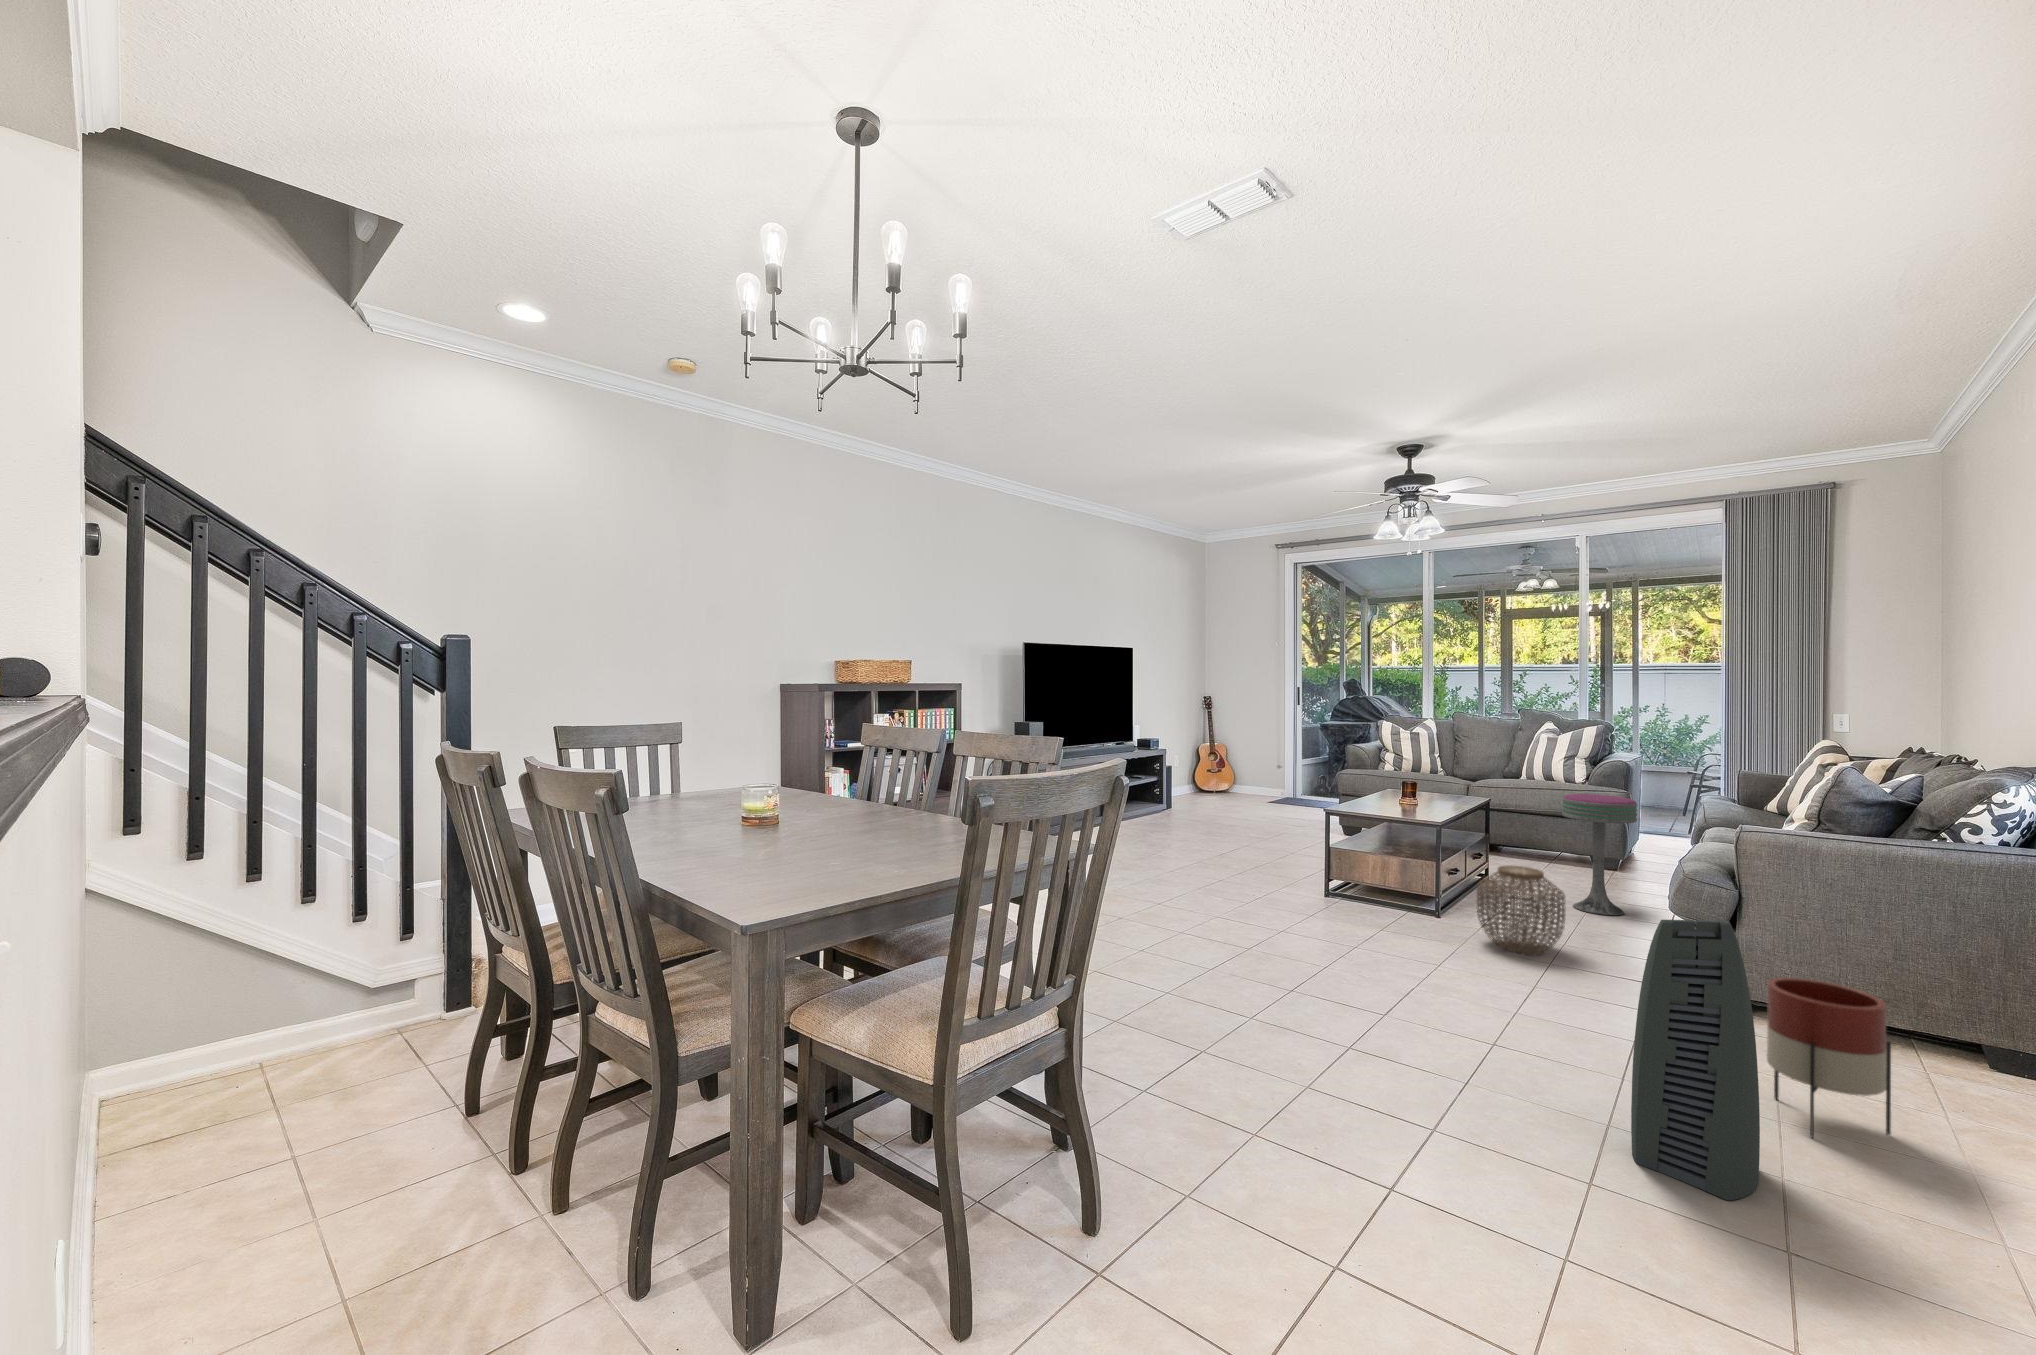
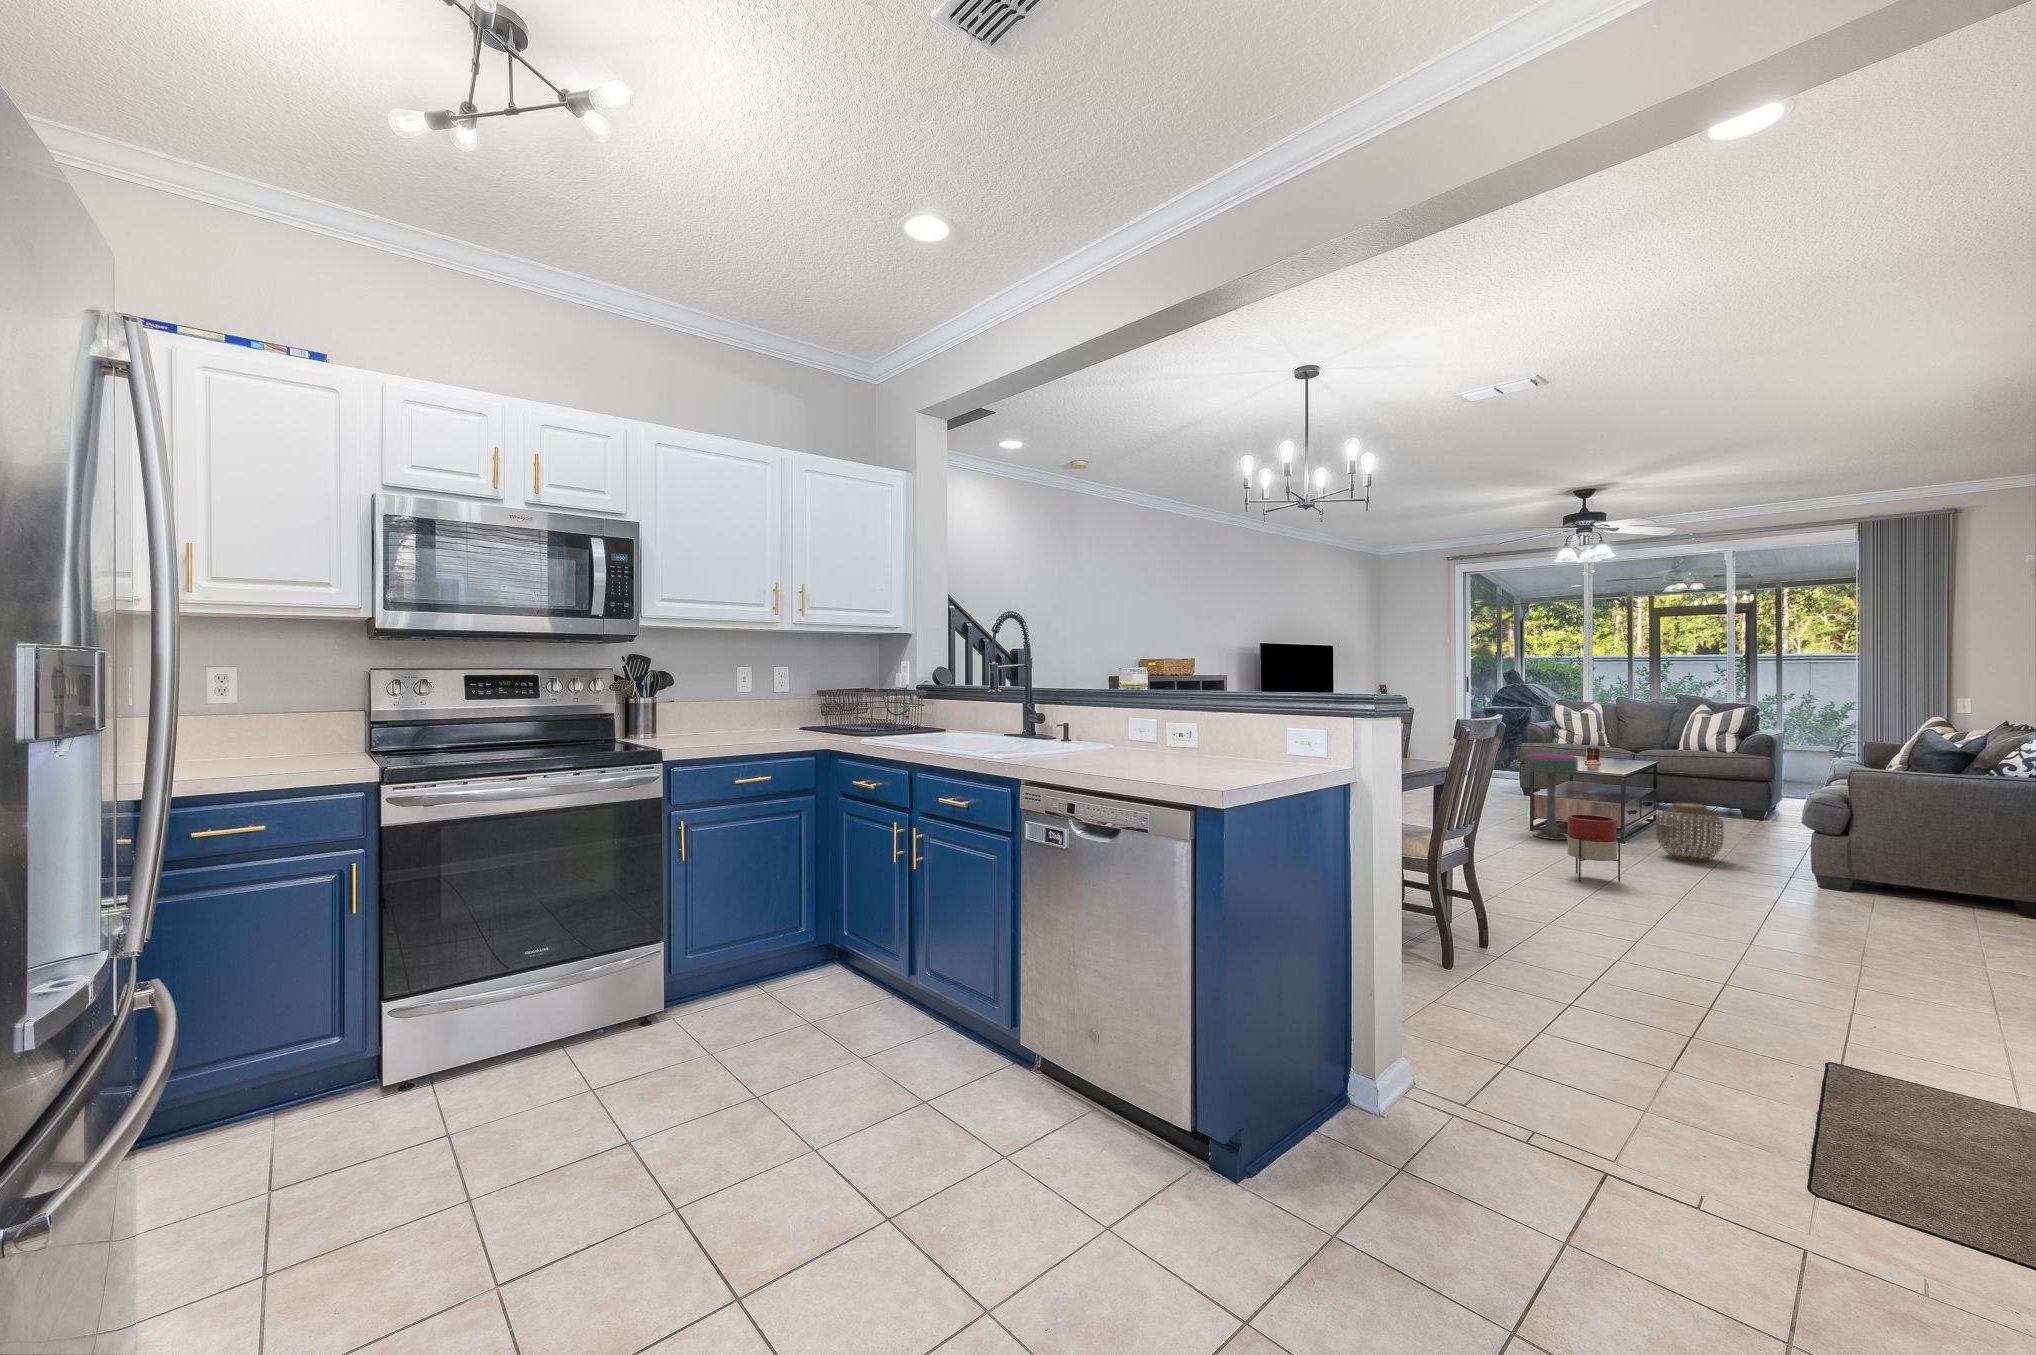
bar stool: present [1562,794,1637,915] -> present [1525,753,1578,840]
air purifier: present [1631,920,1760,1200] -> none [1772,806,1847,950]
planter: present [1767,978,1891,1138] -> present [1568,814,1620,882]

